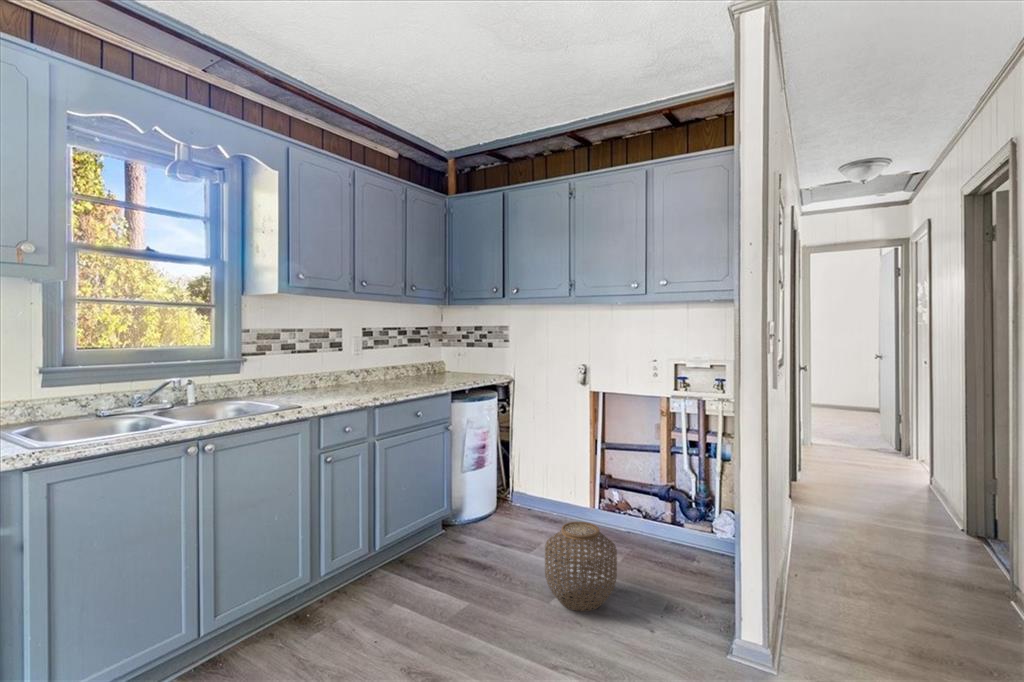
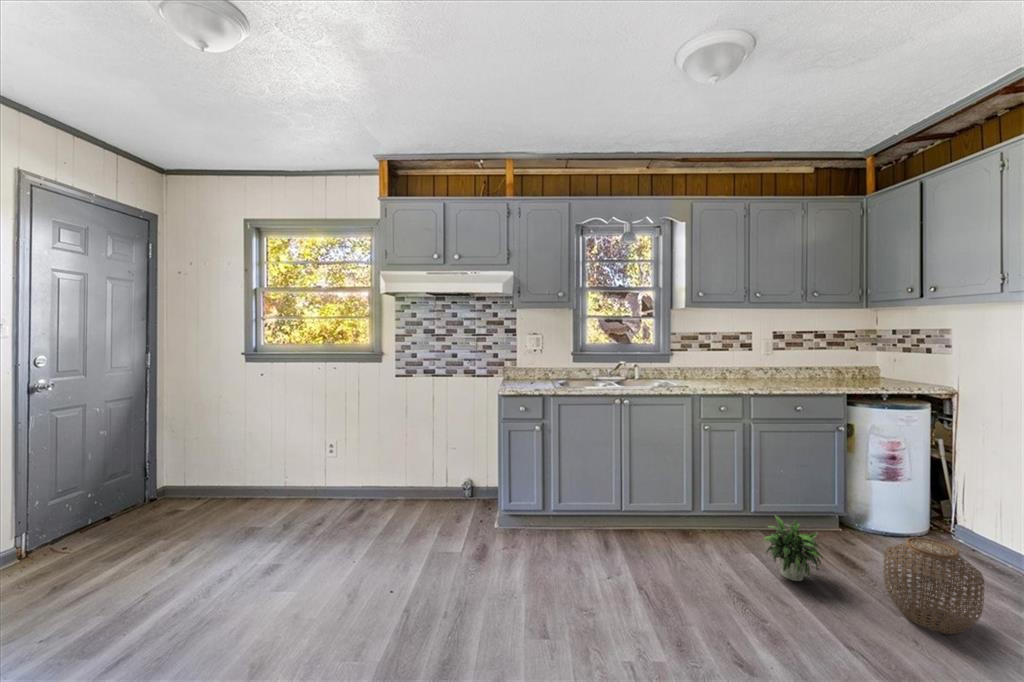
potted plant: none [434,548,498,627] -> present [763,515,823,581]

